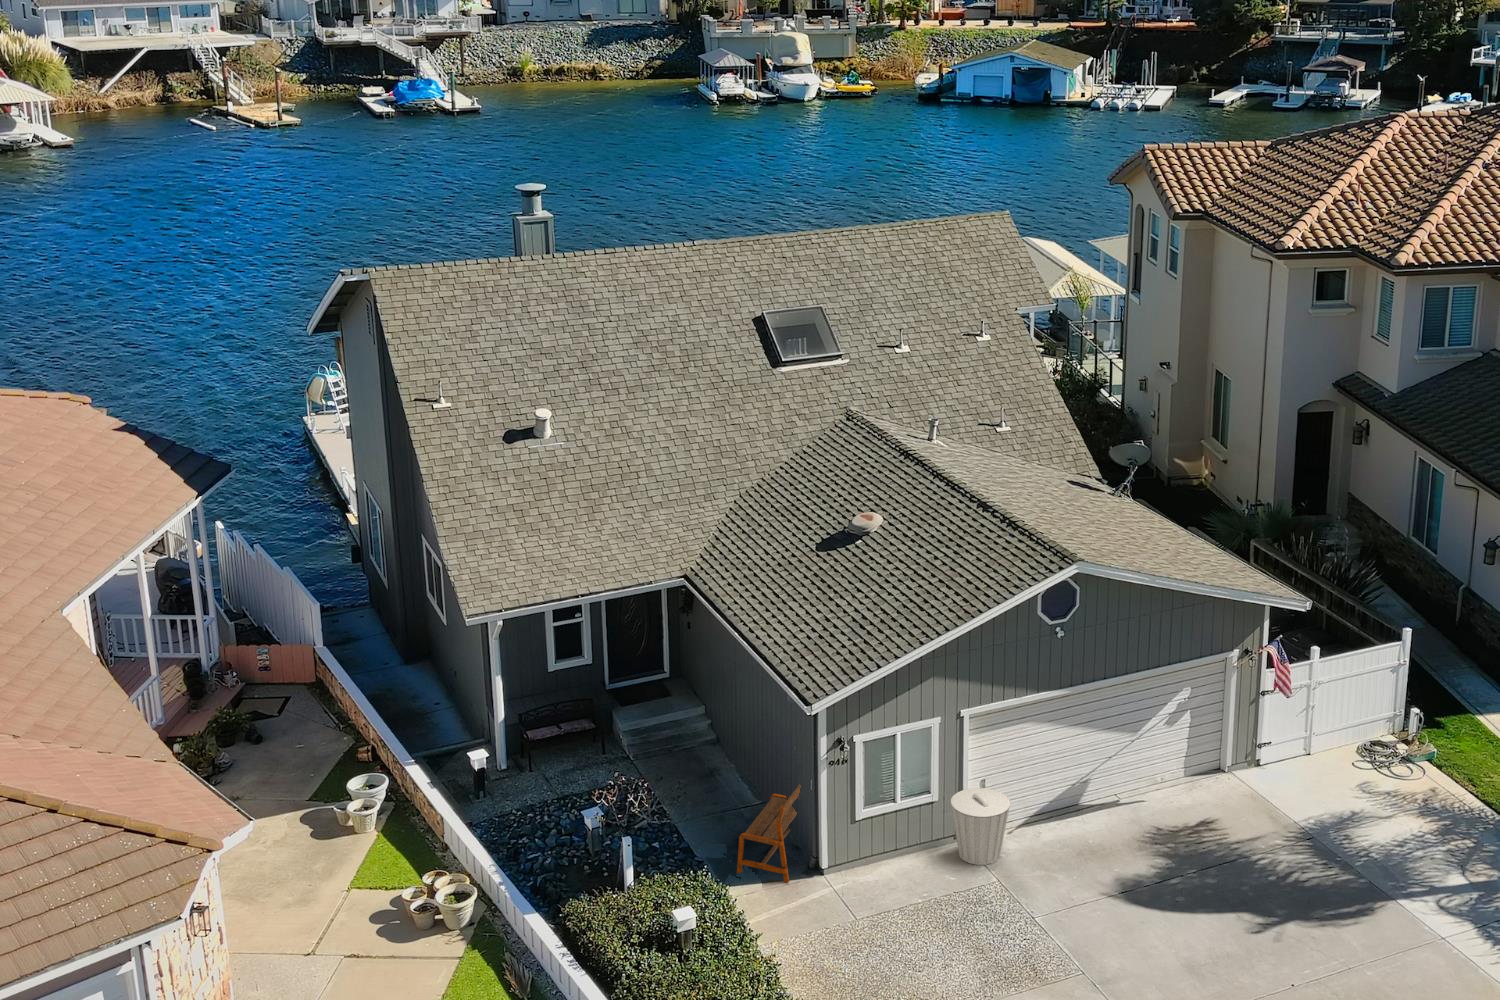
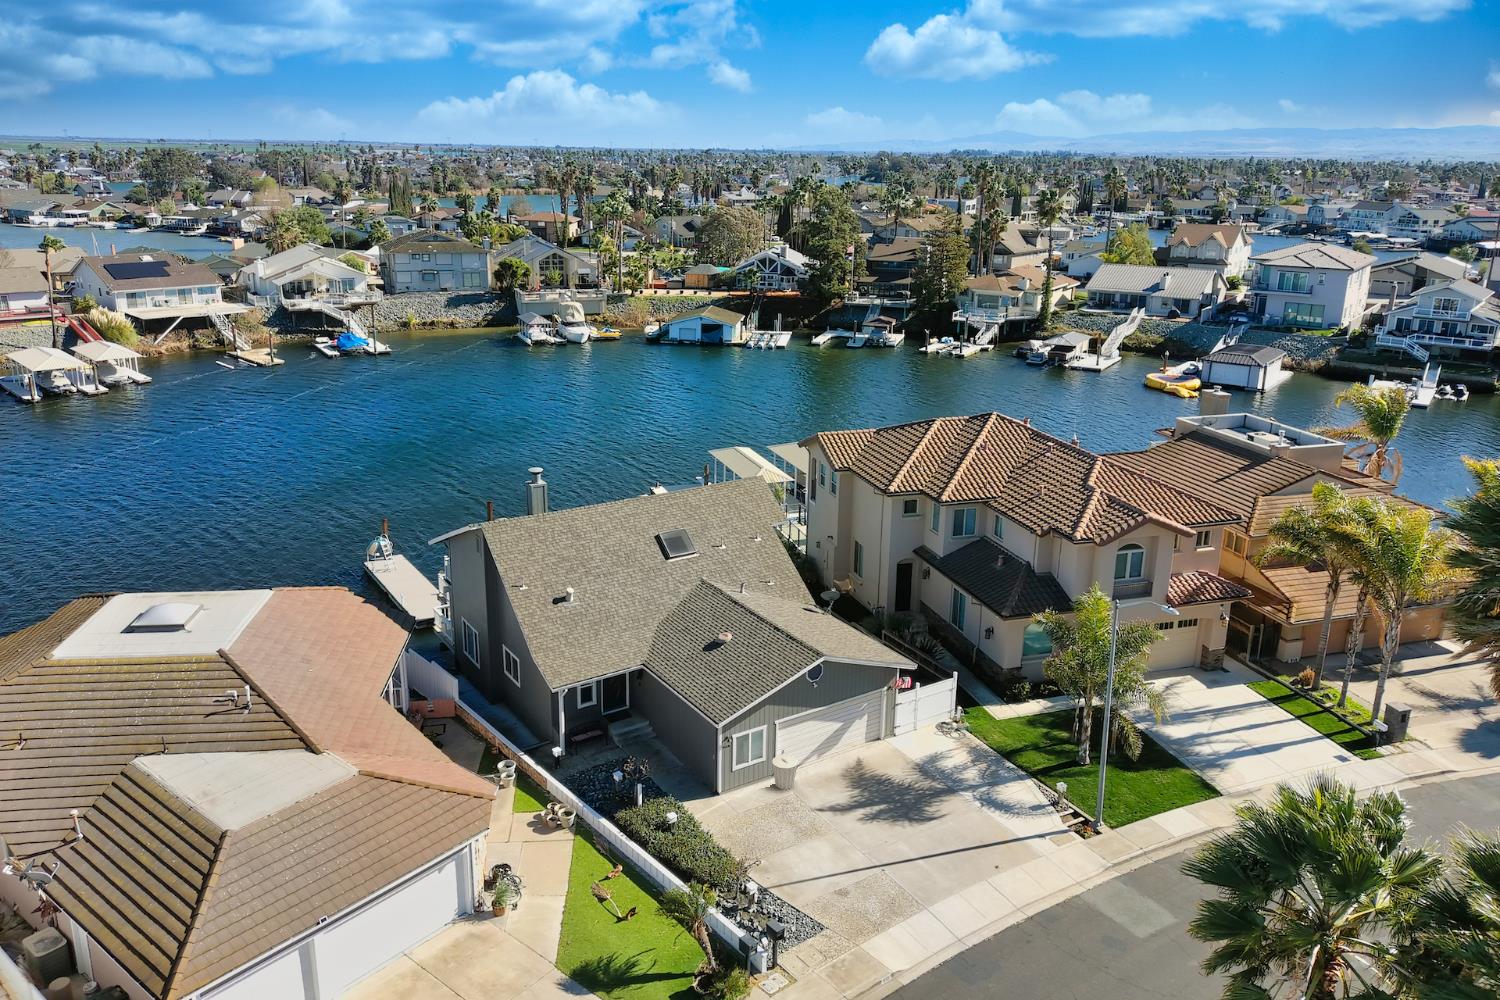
bench: present [737,784,801,883] -> none [681,752,712,803]

